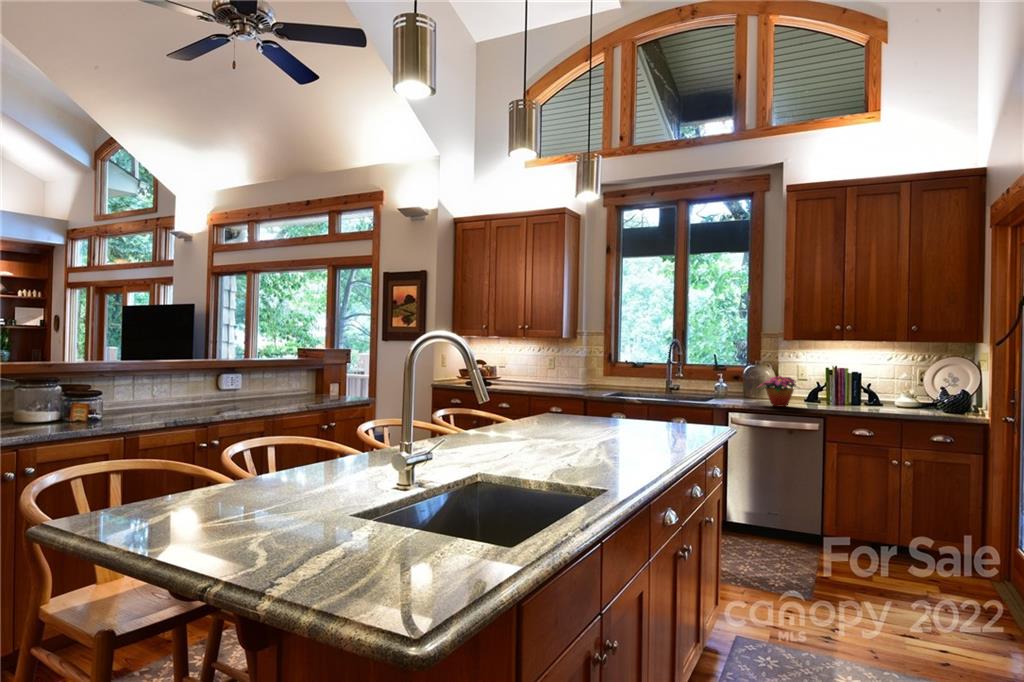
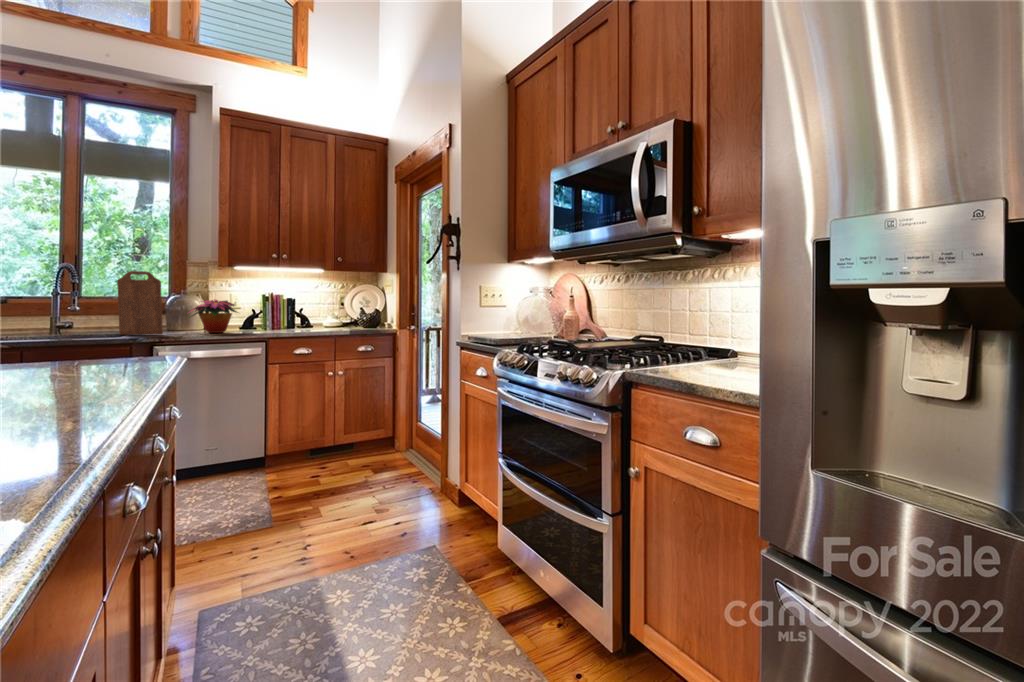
cutting board: none [707,353,737,406] -> present [117,271,163,335]

